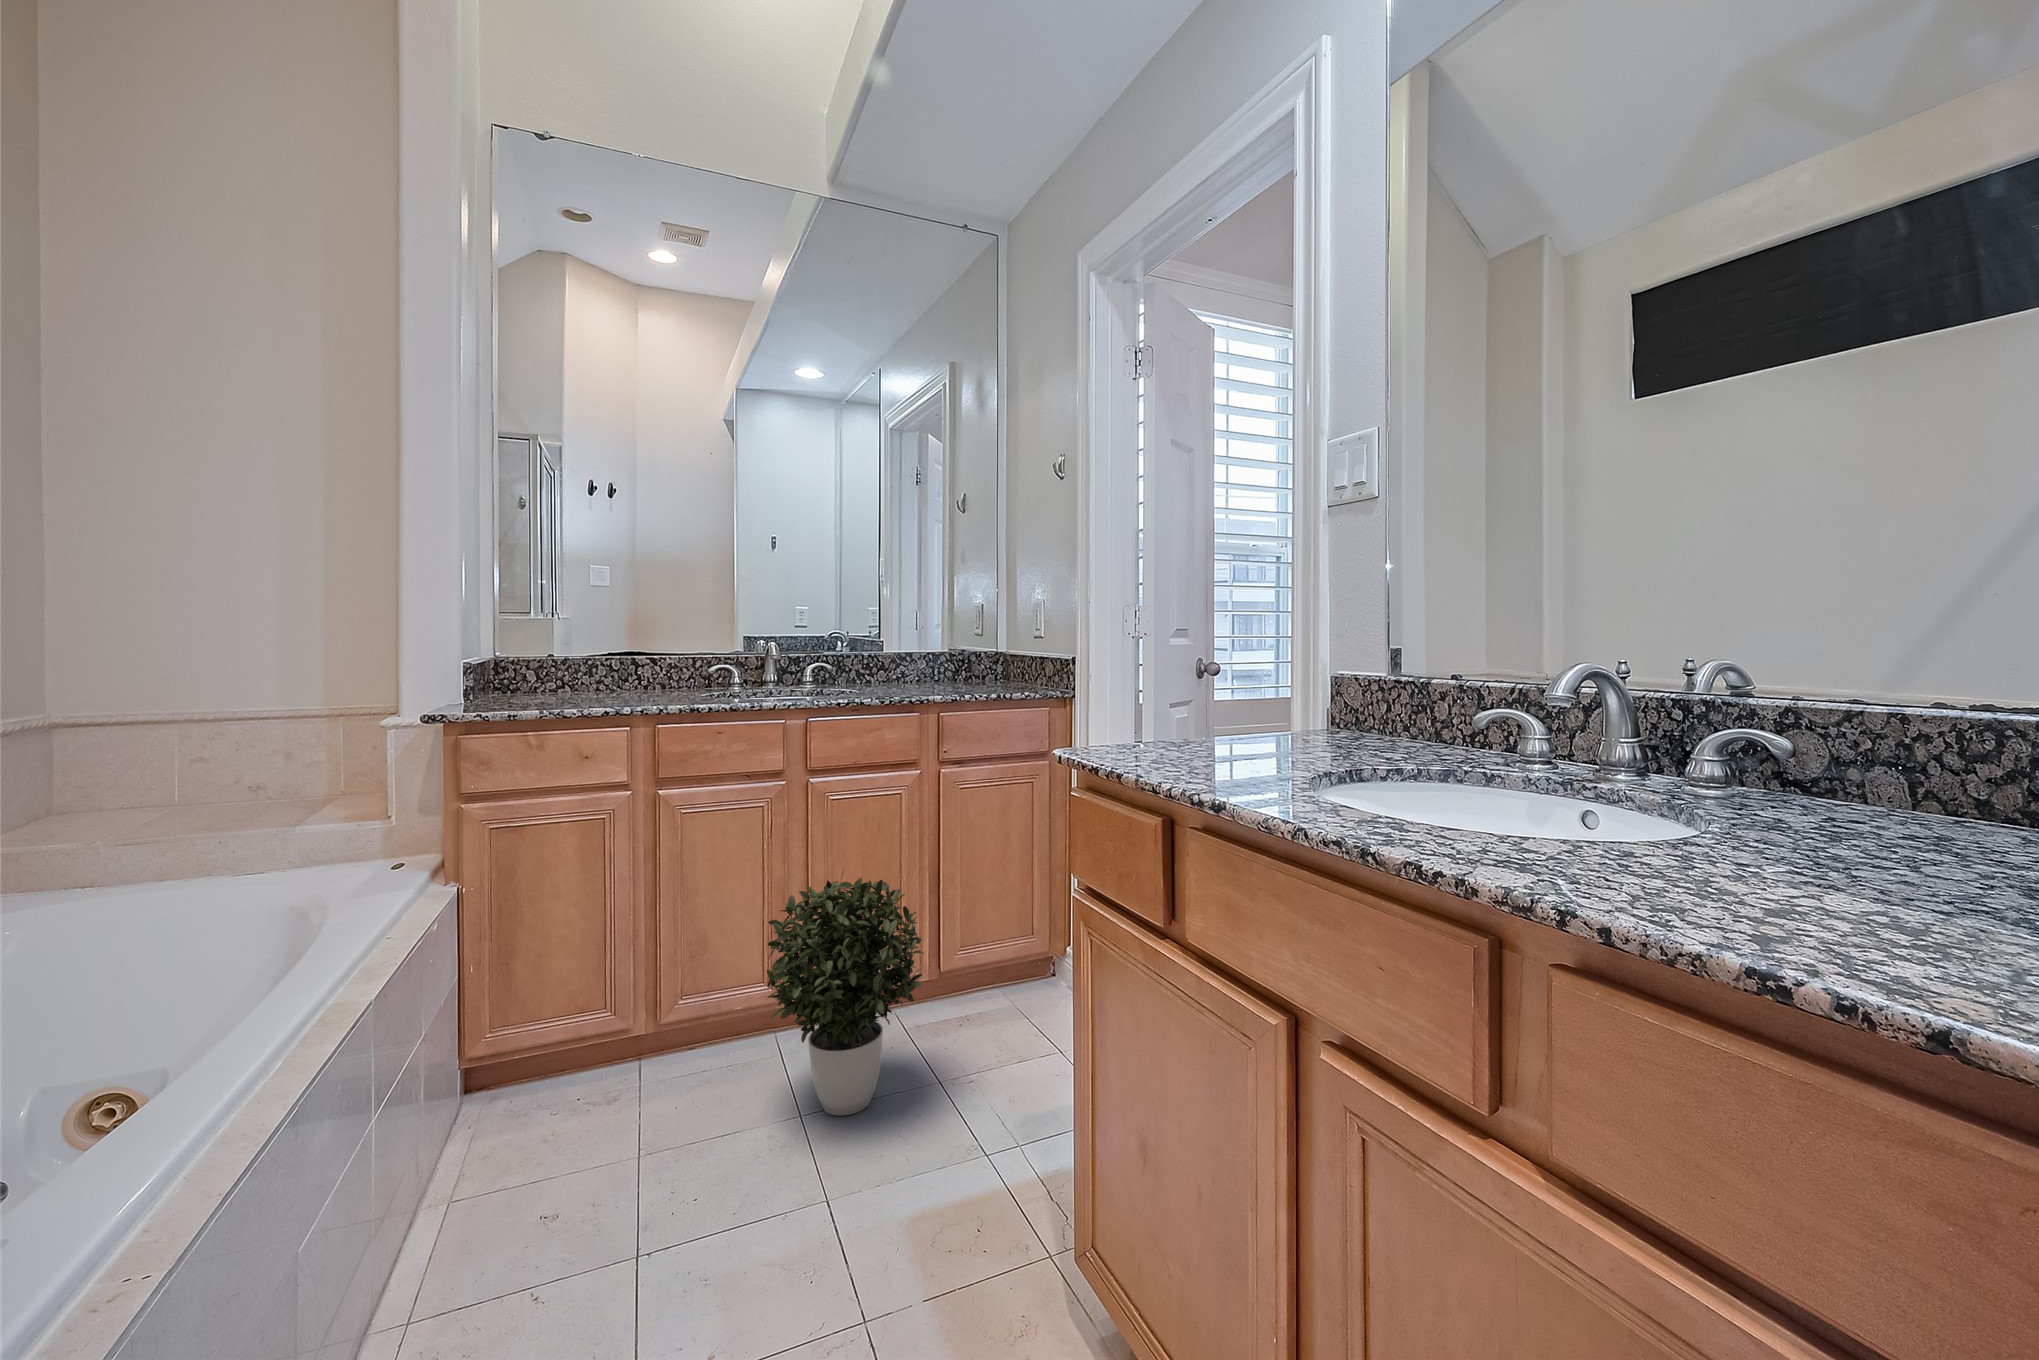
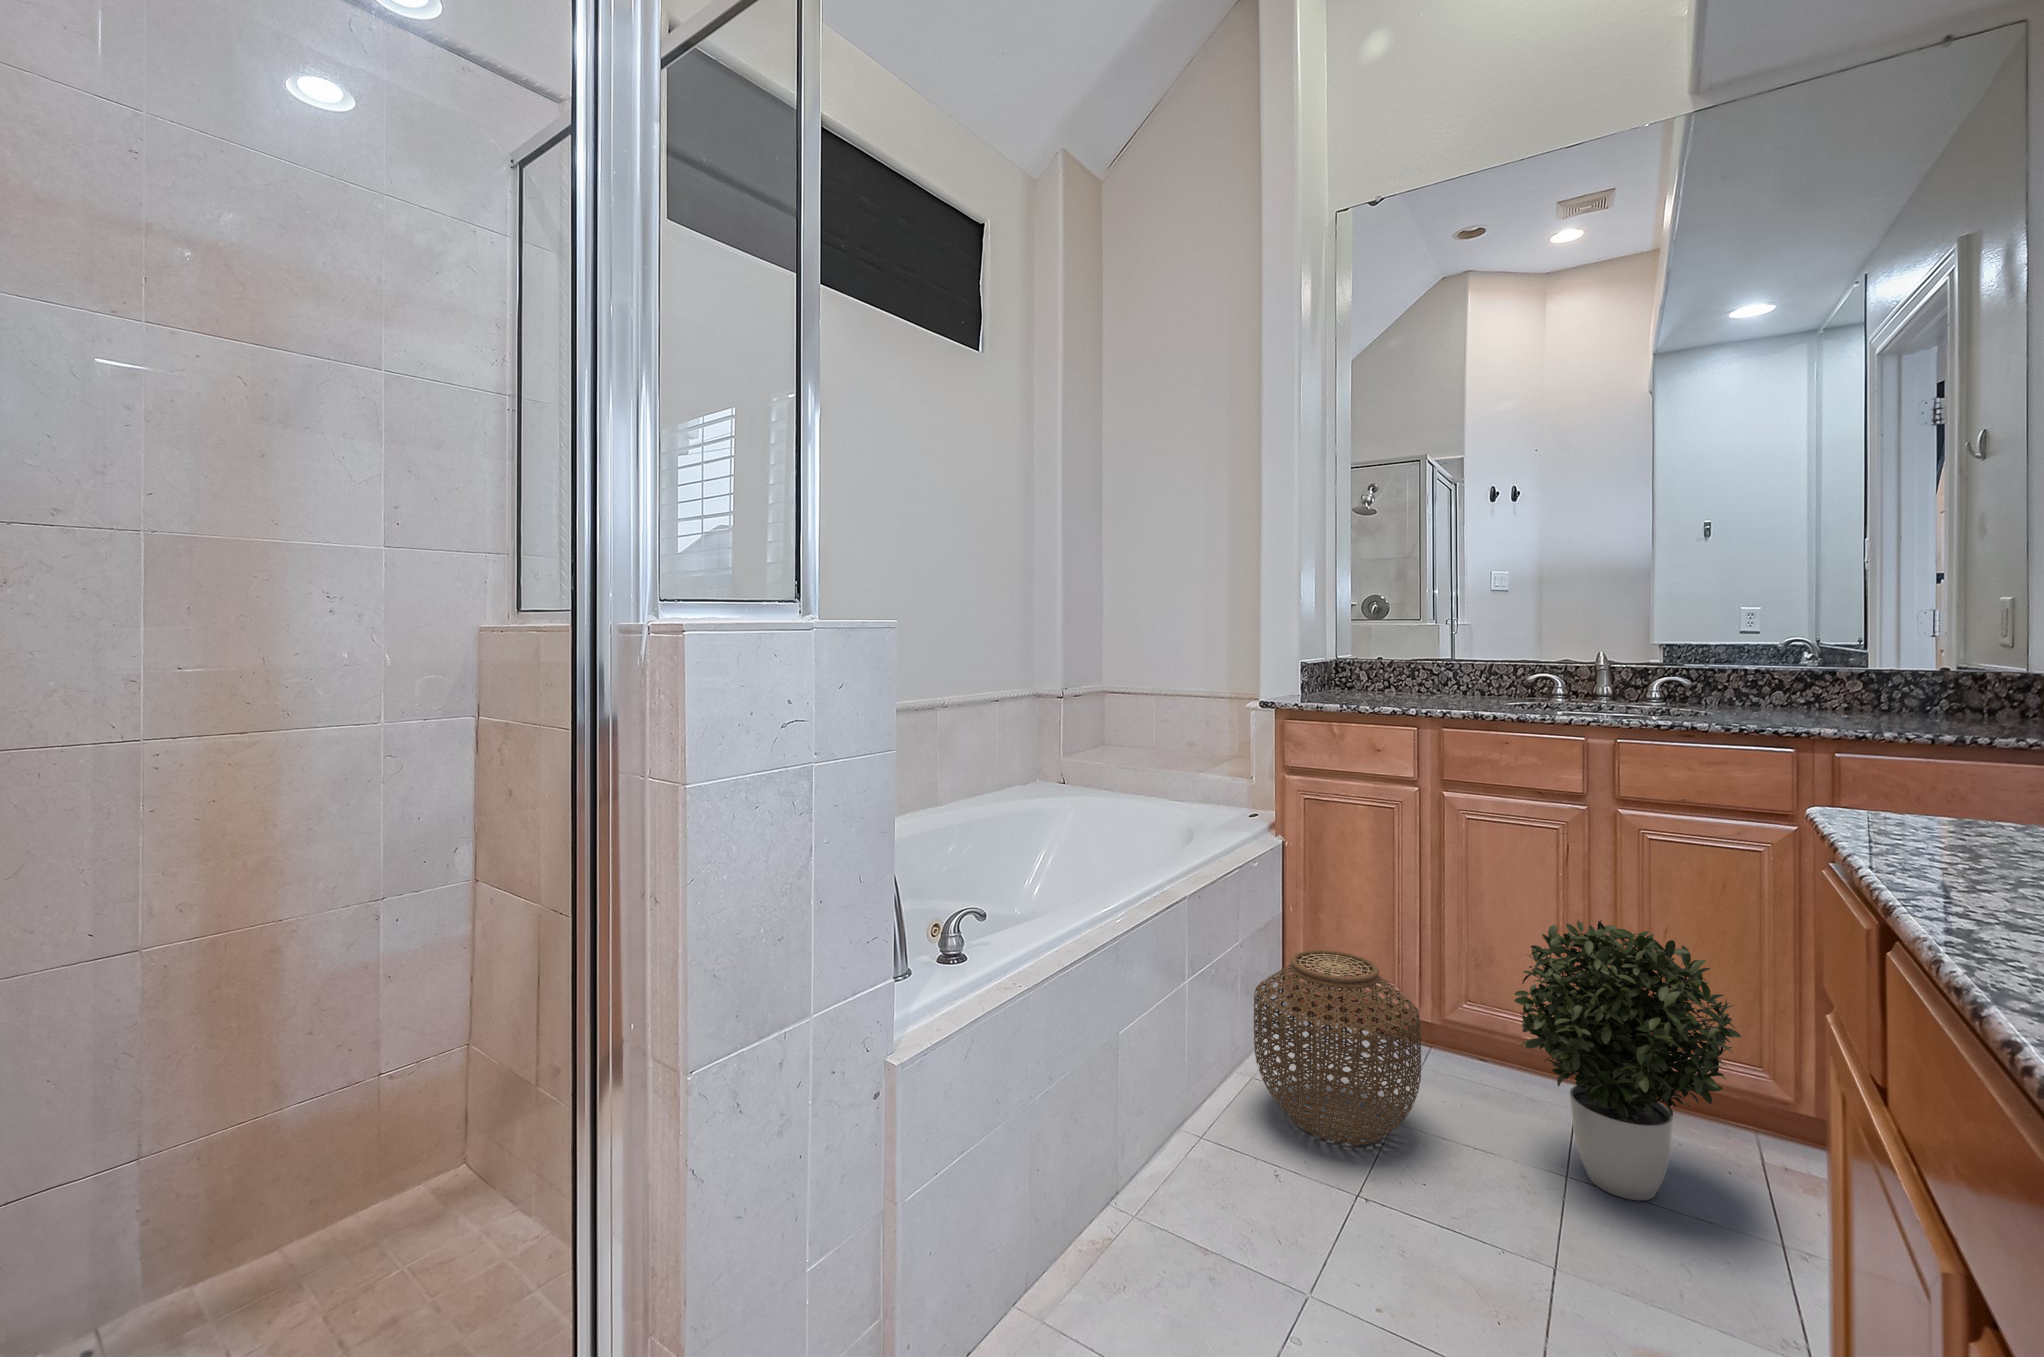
woven basket: none [473,996,684,1235] -> present [1254,950,1421,1145]

